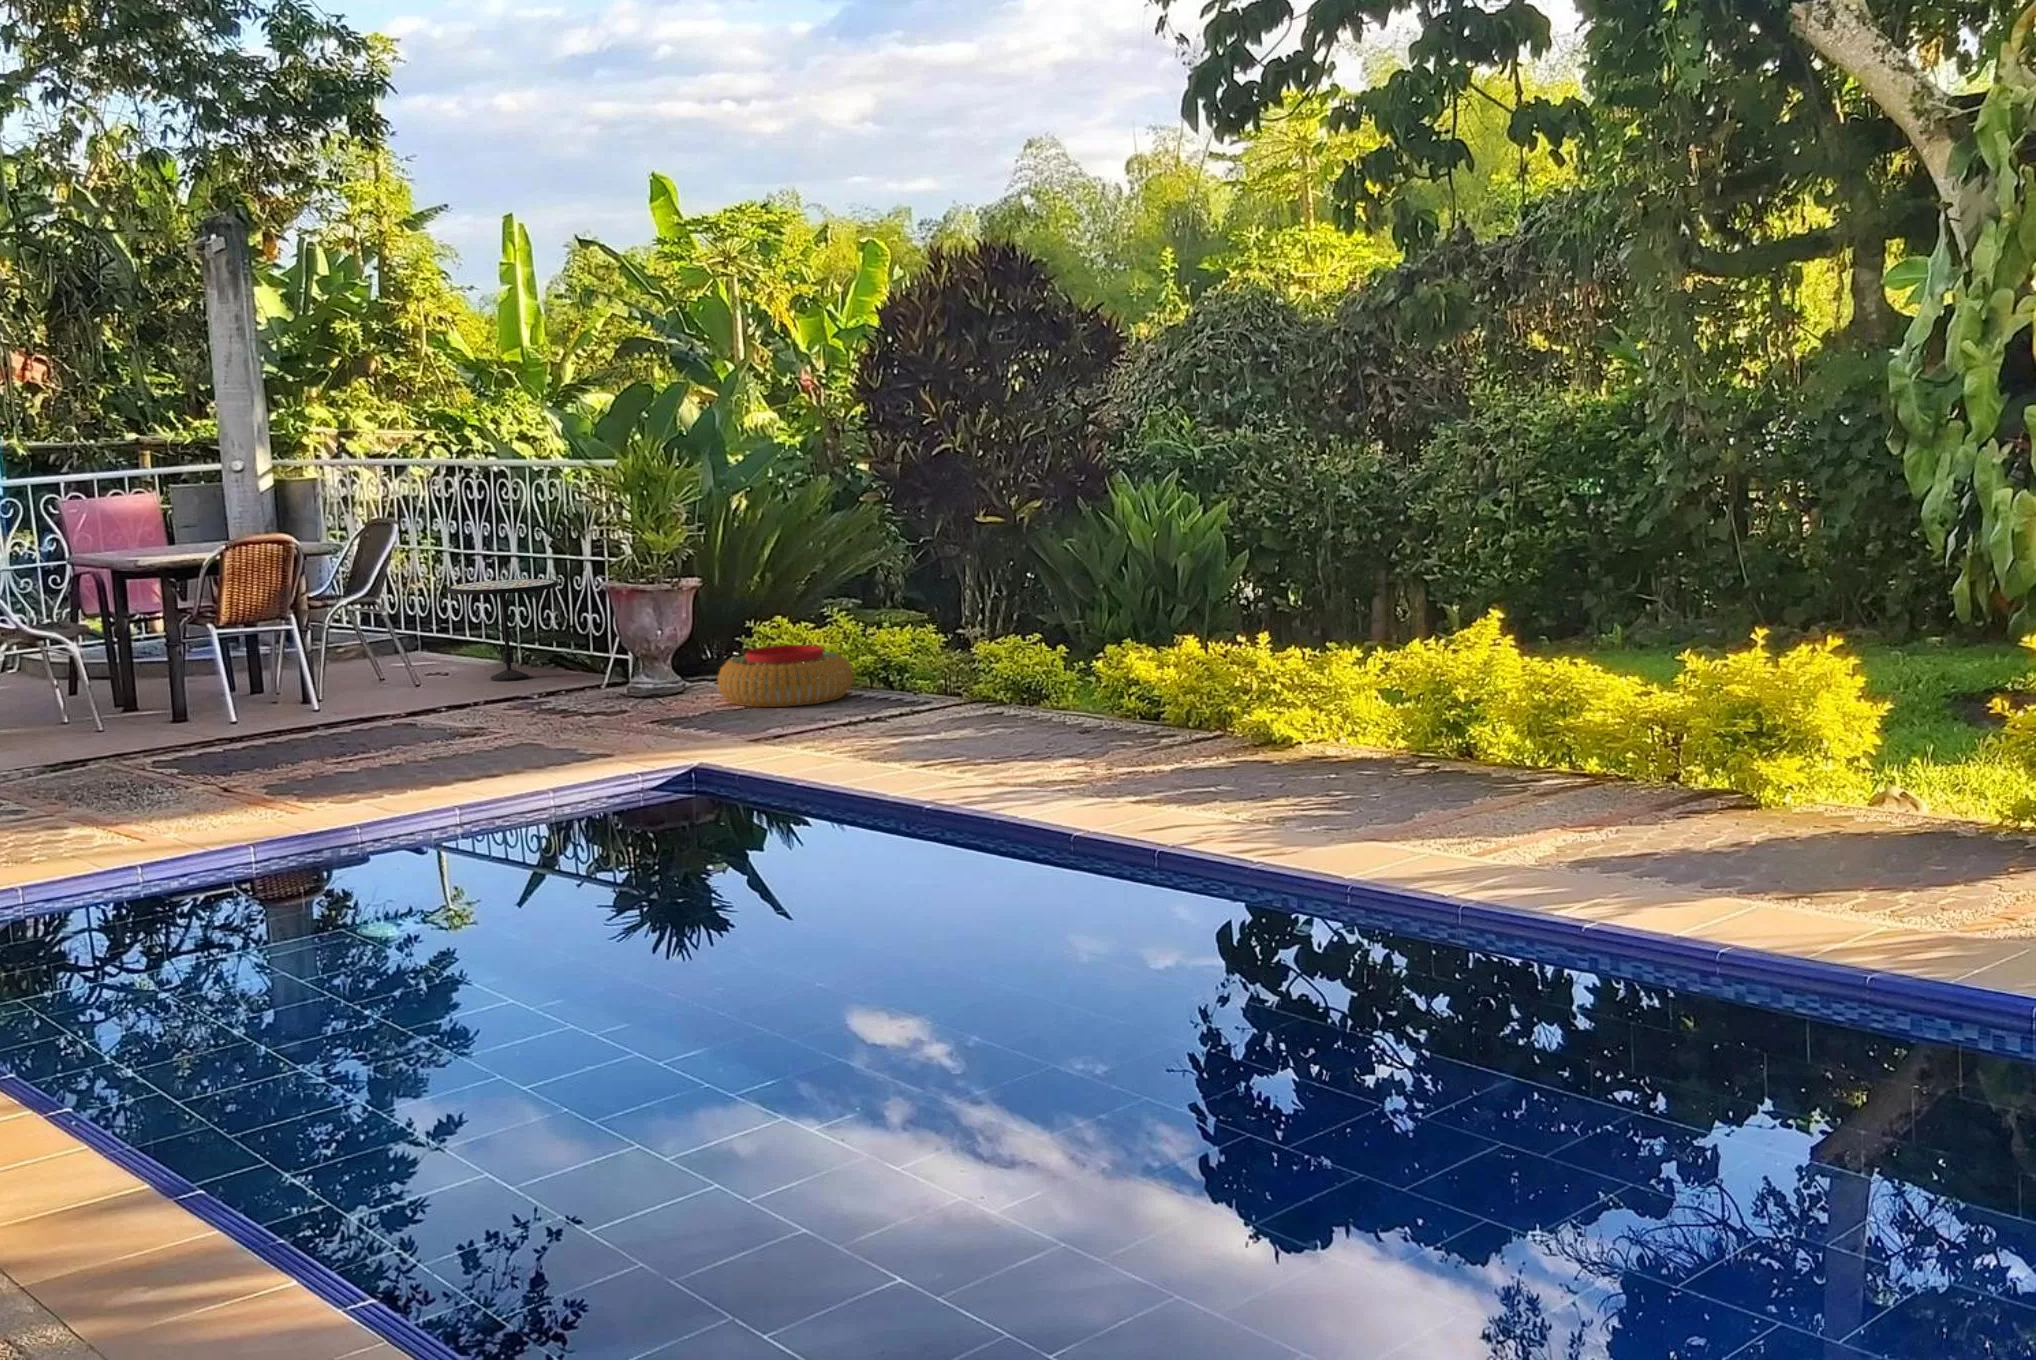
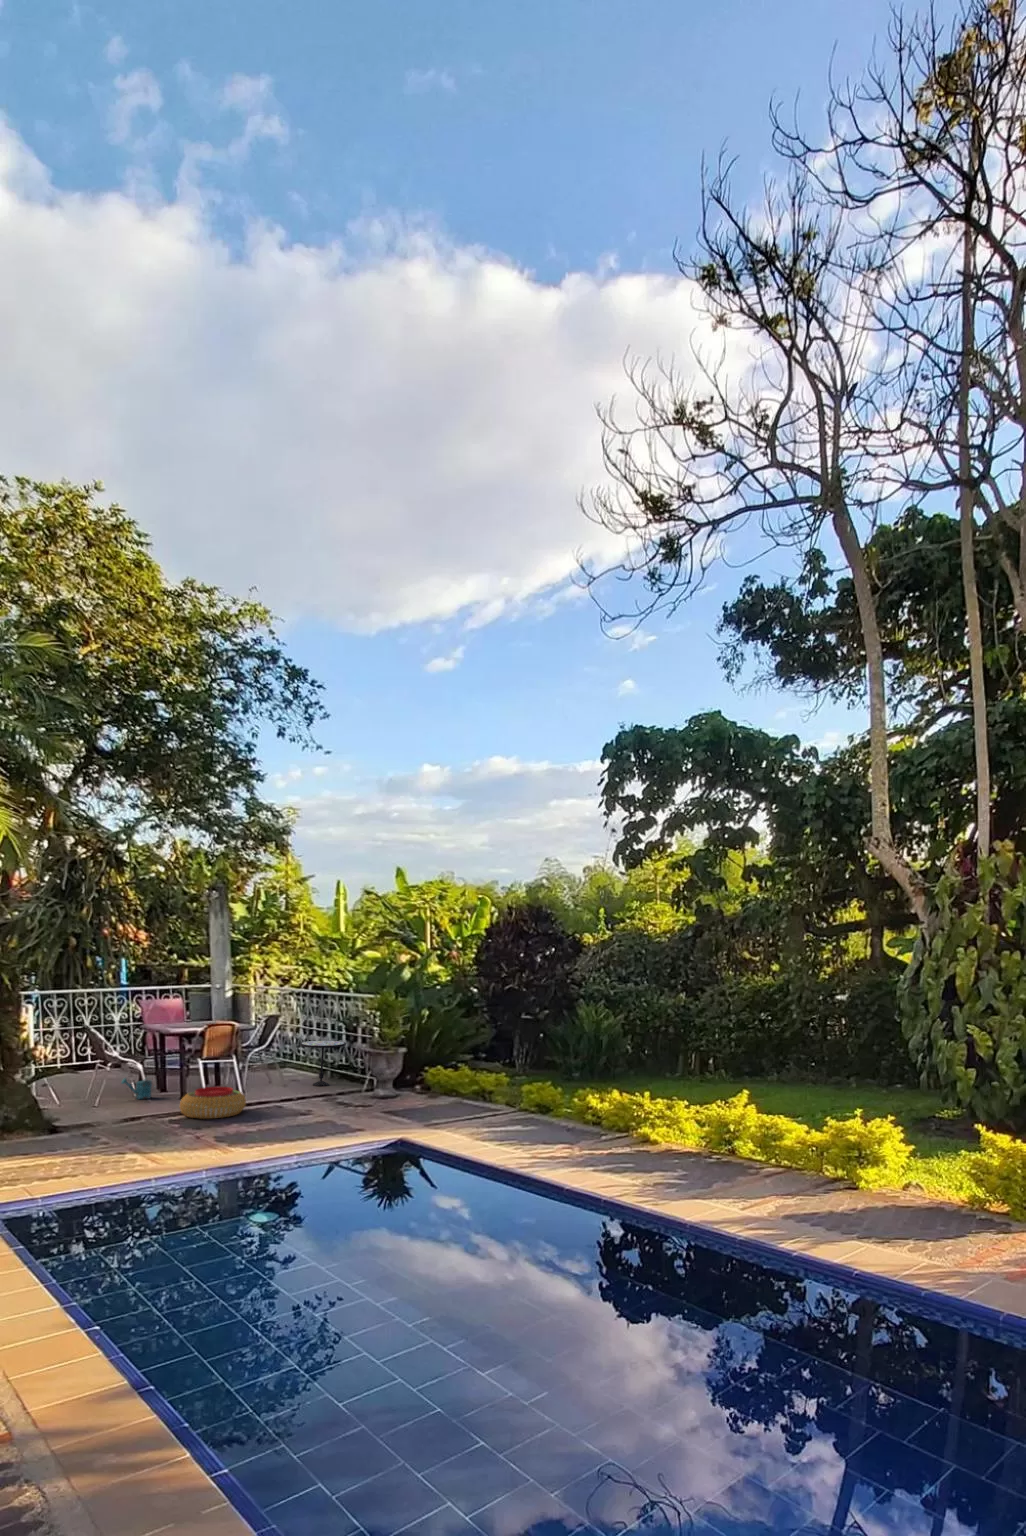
pouf: present [718,645,854,707] -> present [180,1087,246,1119]
watering can: none [21,676,109,728] -> present [122,1078,152,1099]

